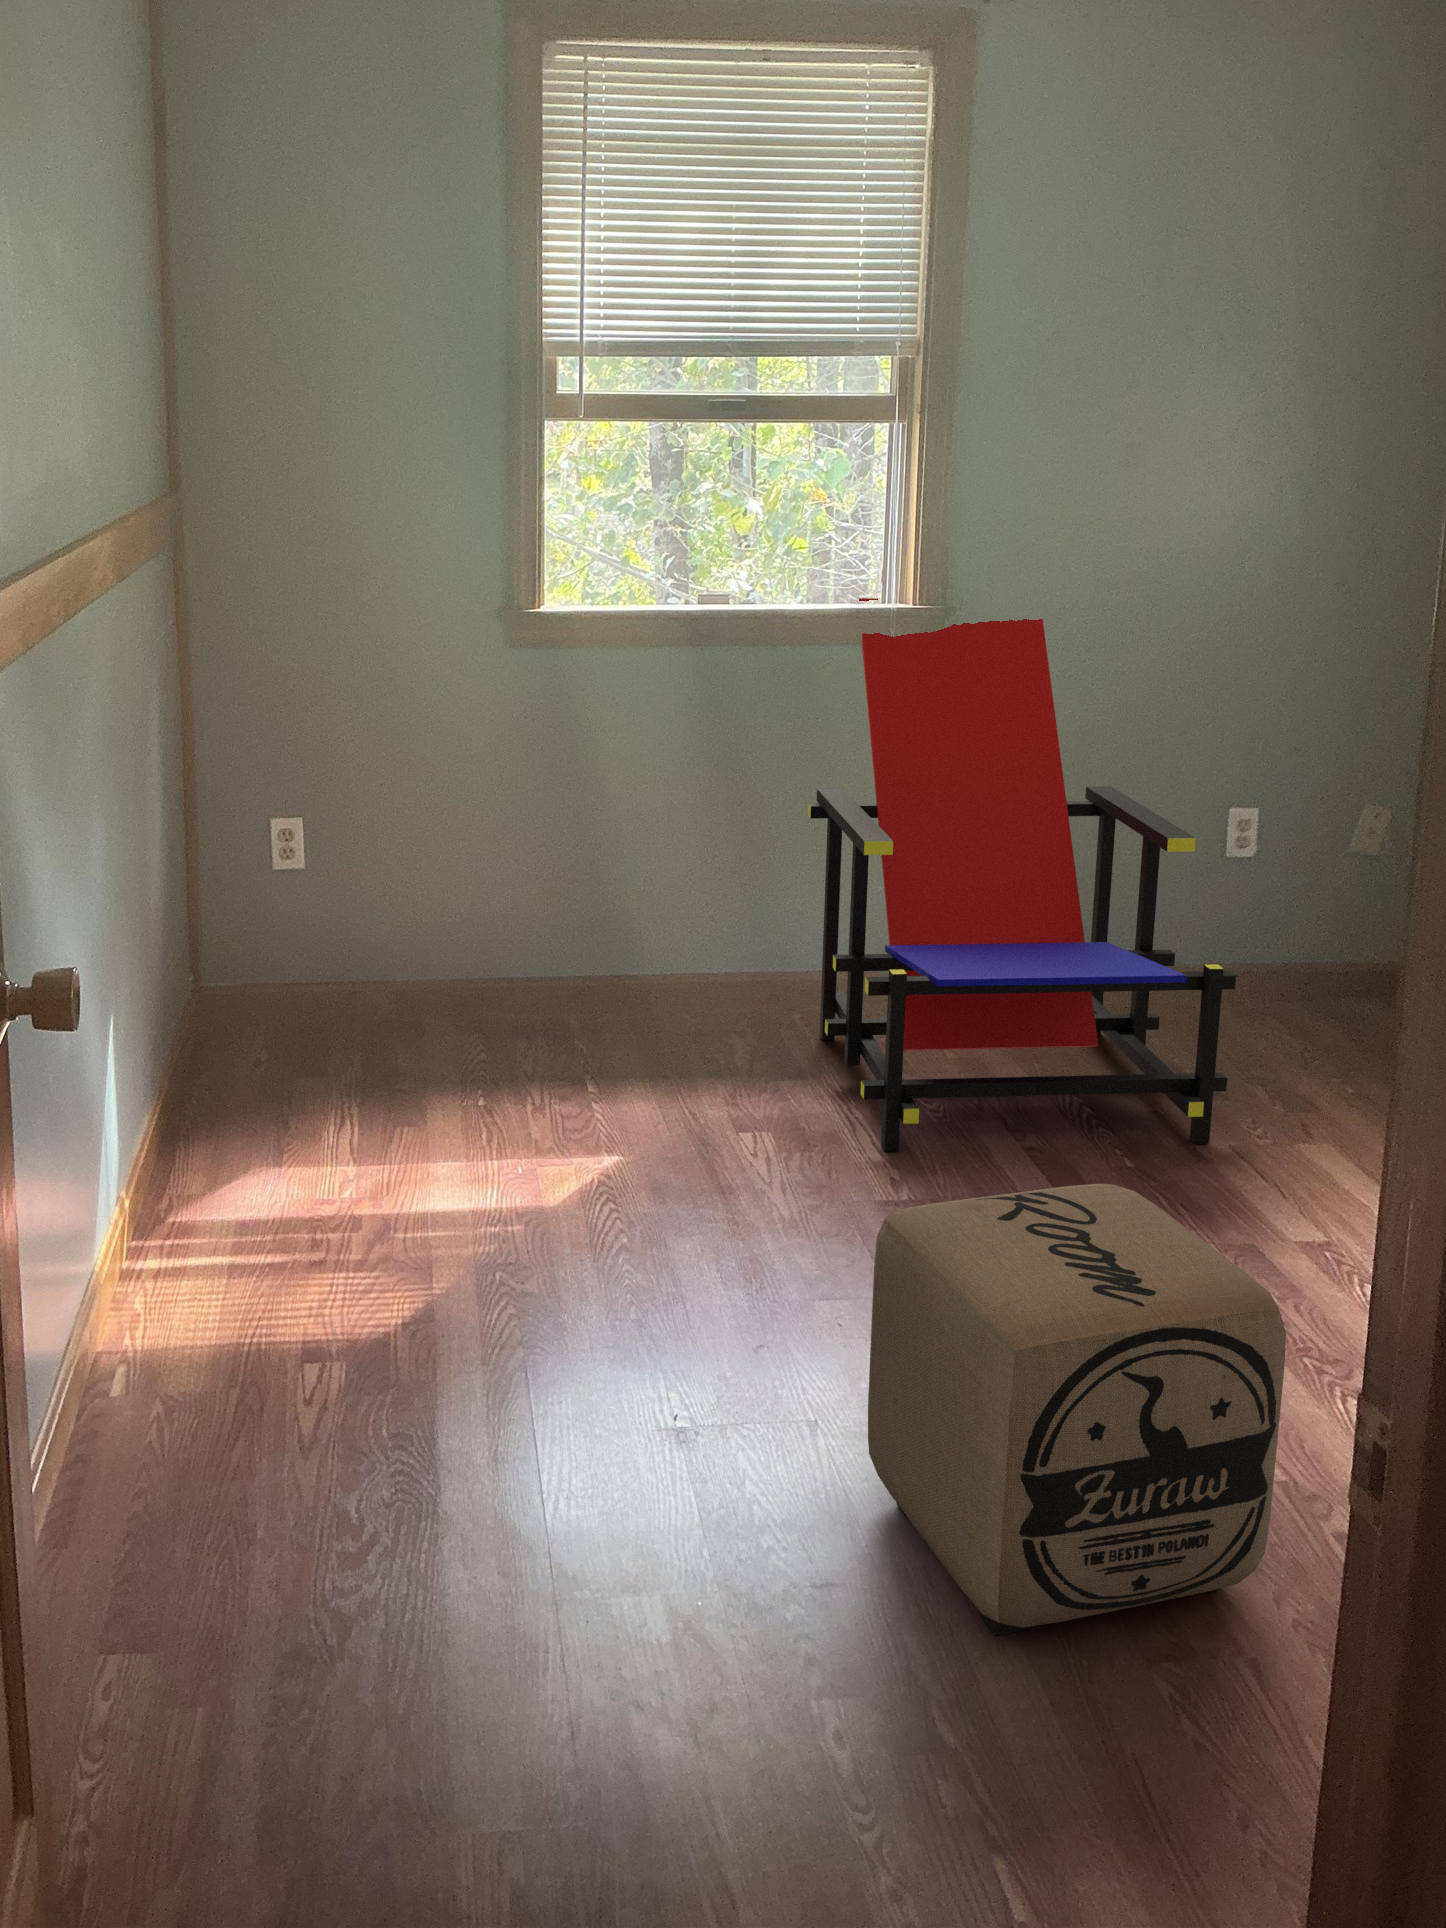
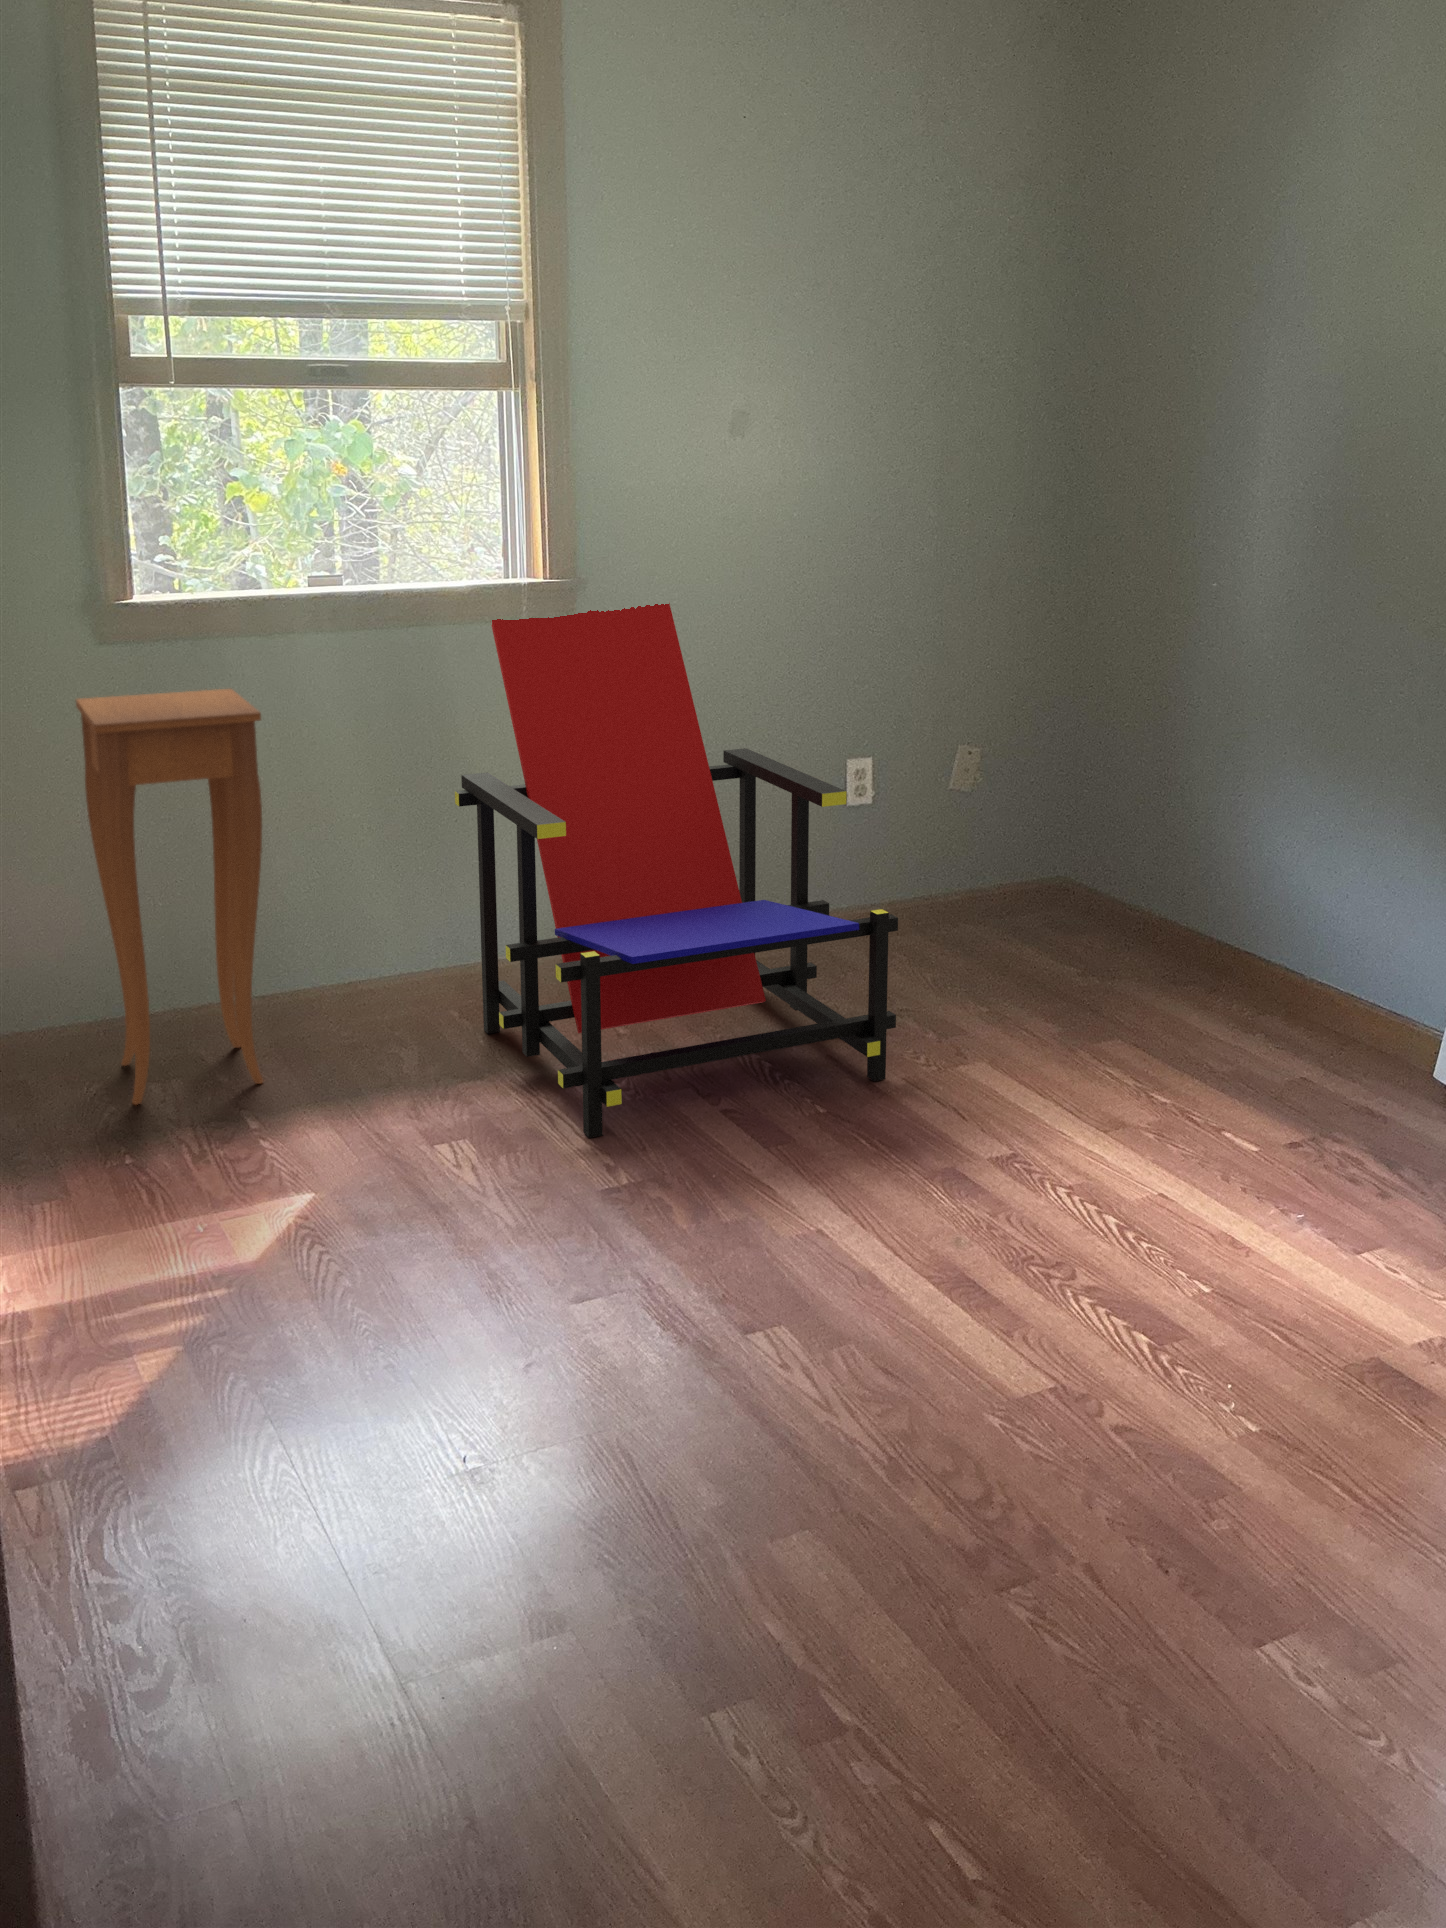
side table: none [485,692,629,1058] -> present [76,689,263,1105]
ottoman: present [868,1184,1286,1636] -> none [682,1135,1084,1597]

